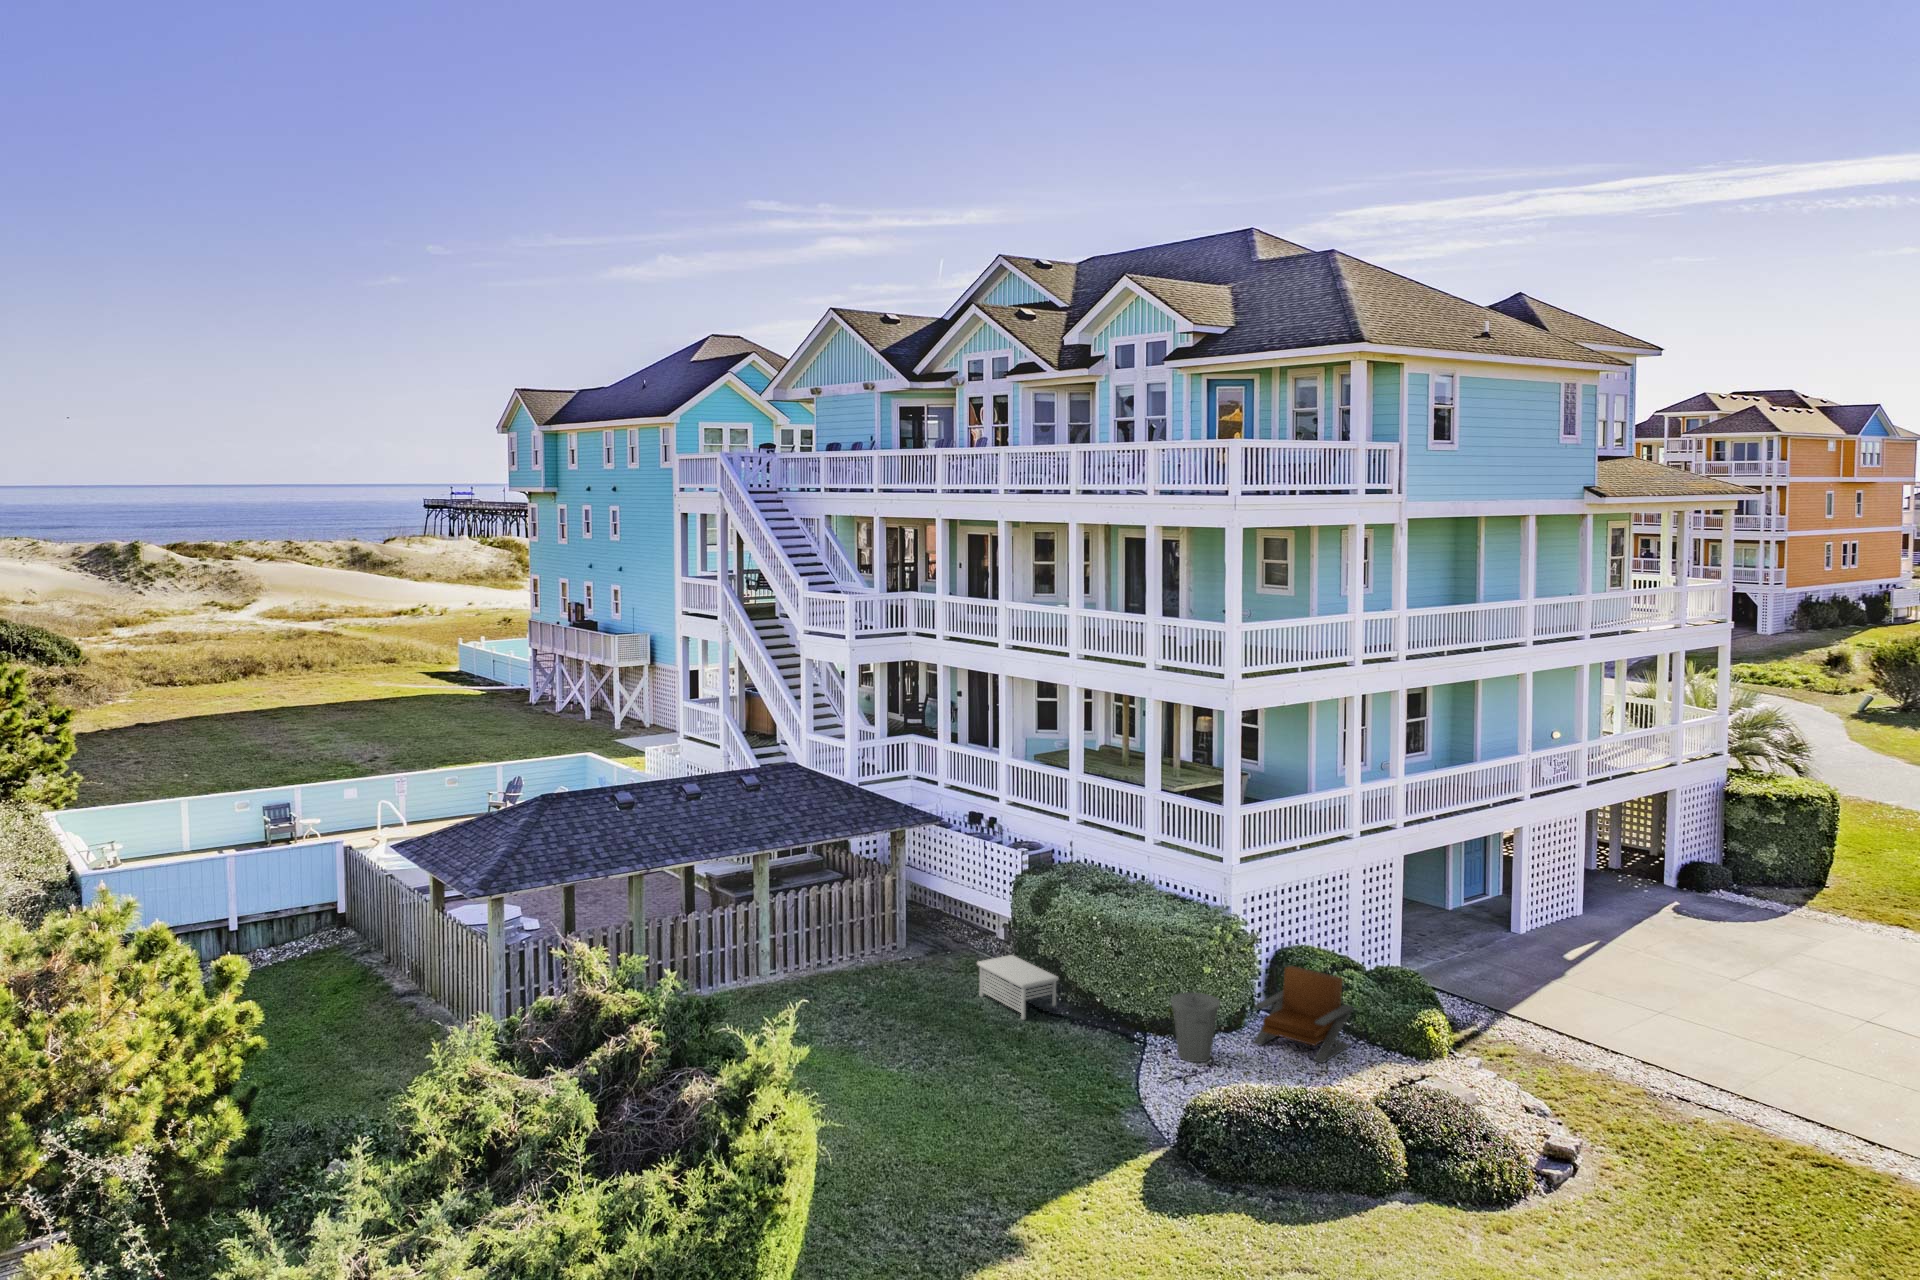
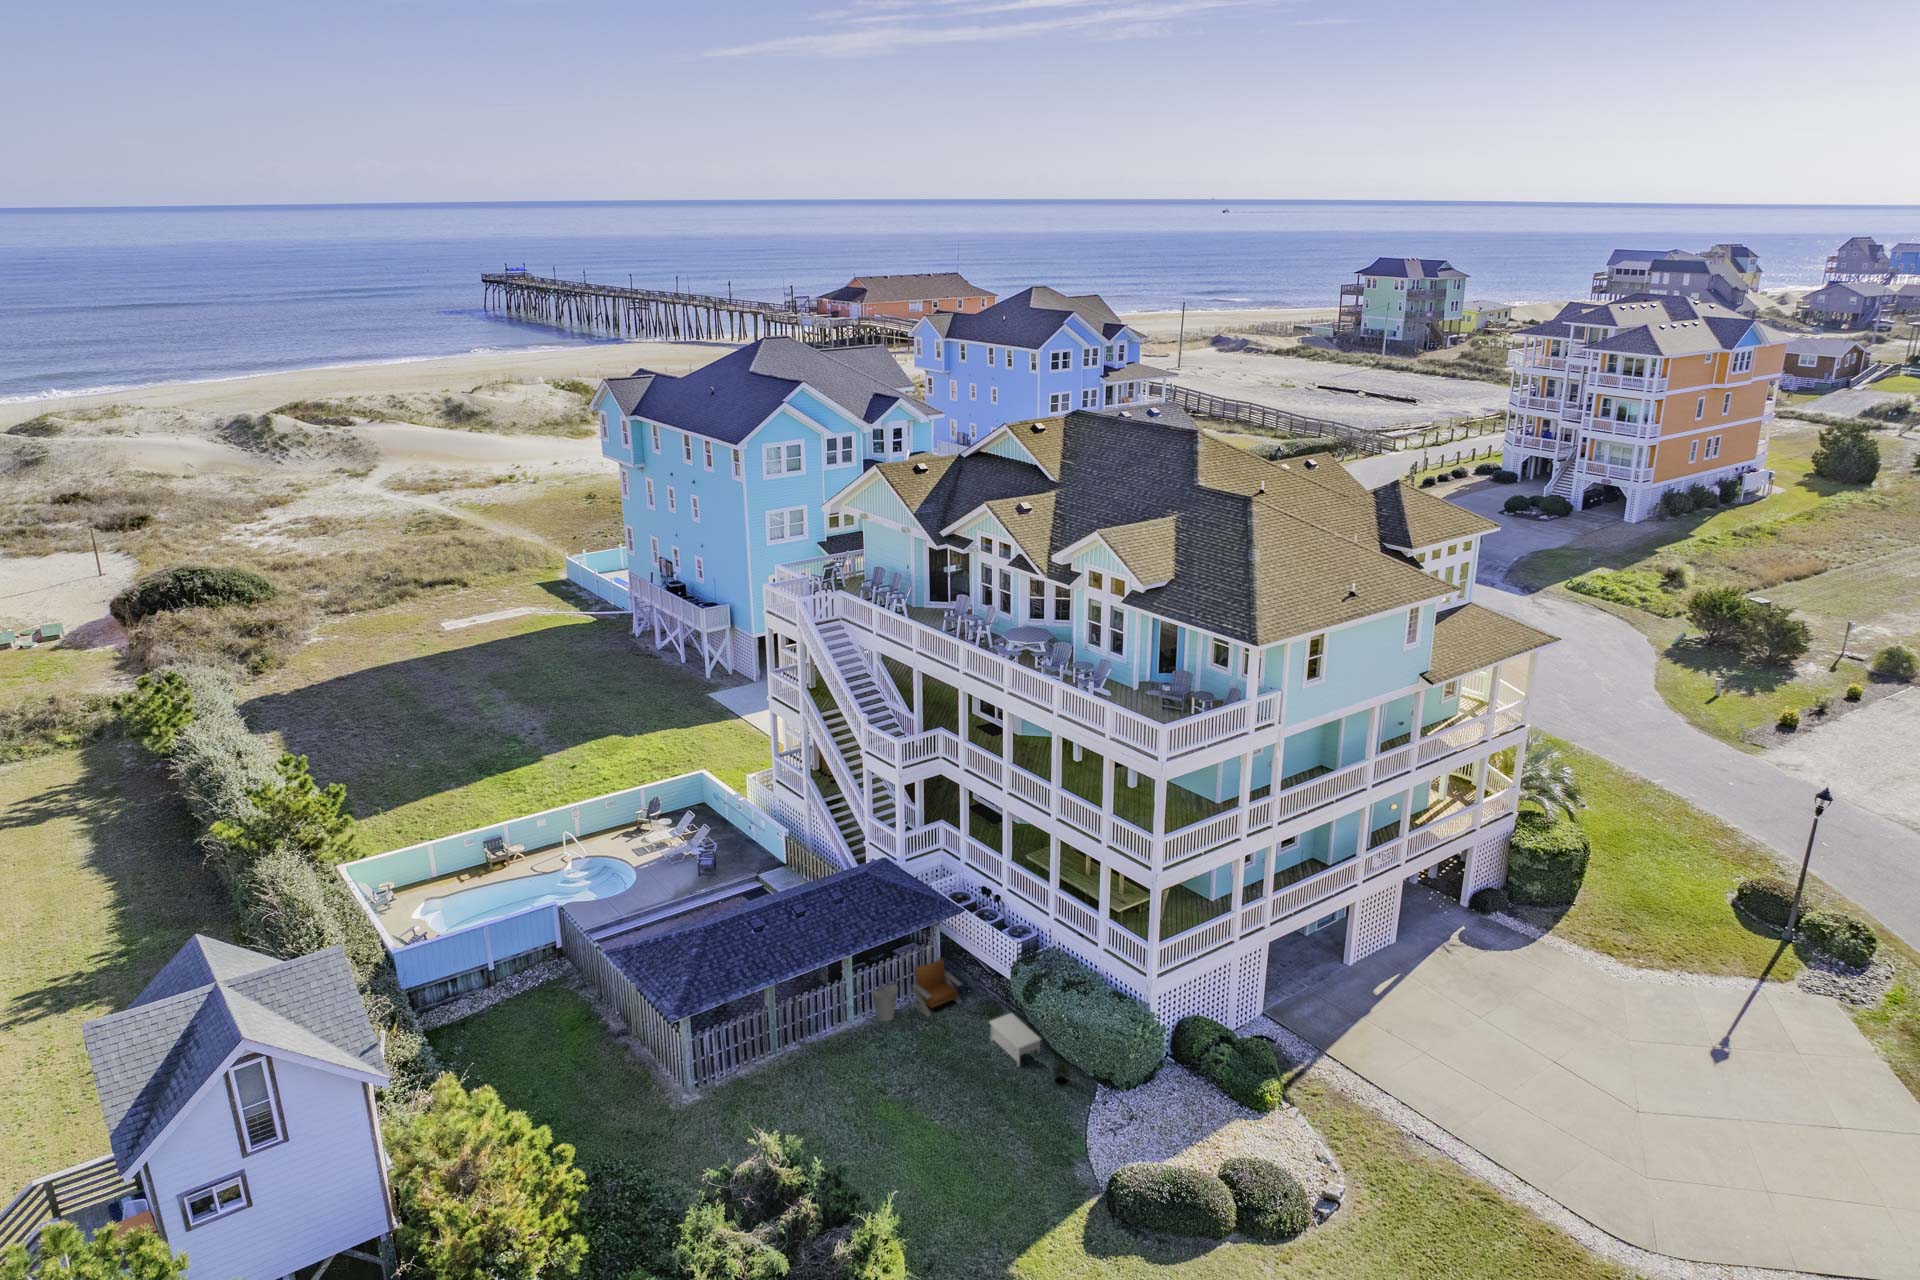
lounge chair: present [1253,966,1353,1063] -> present [912,958,962,1017]
potted tree: none [1074,988,1108,1039] -> present [1052,1059,1070,1087]
trash can: present [1171,992,1220,1062] -> present [872,984,898,1022]

